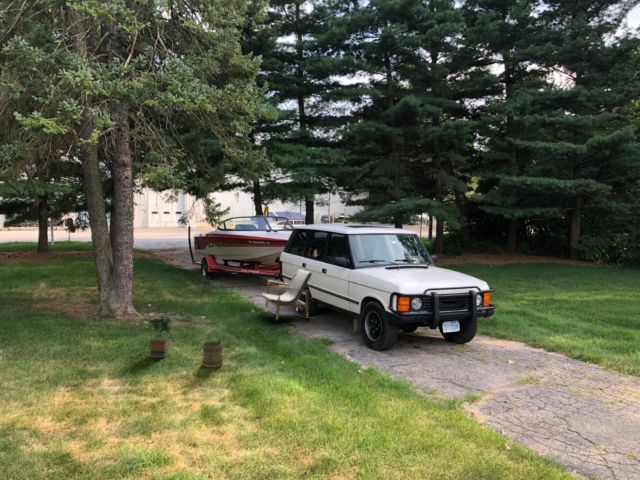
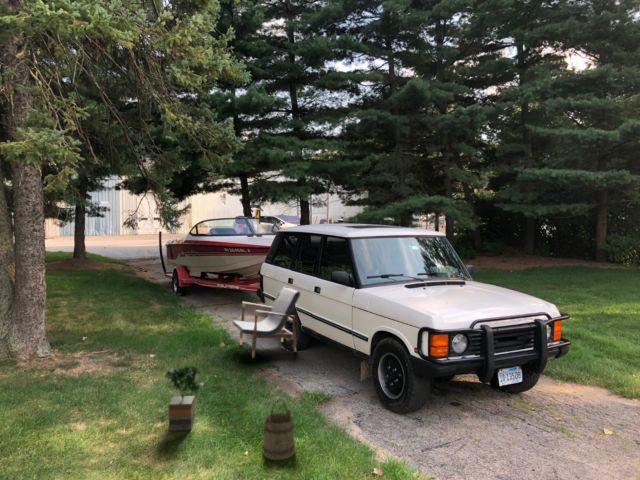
potted tree: present [149,317,173,358] -> present [164,366,203,431]
bucket: present [202,335,223,368] -> present [262,400,295,460]

